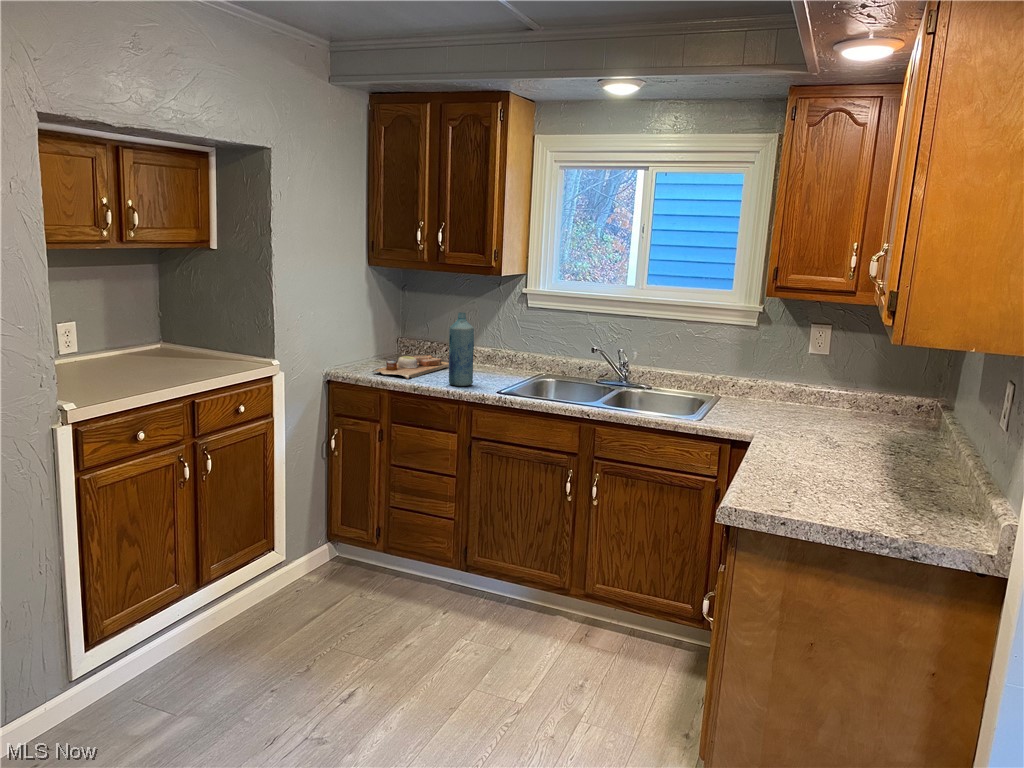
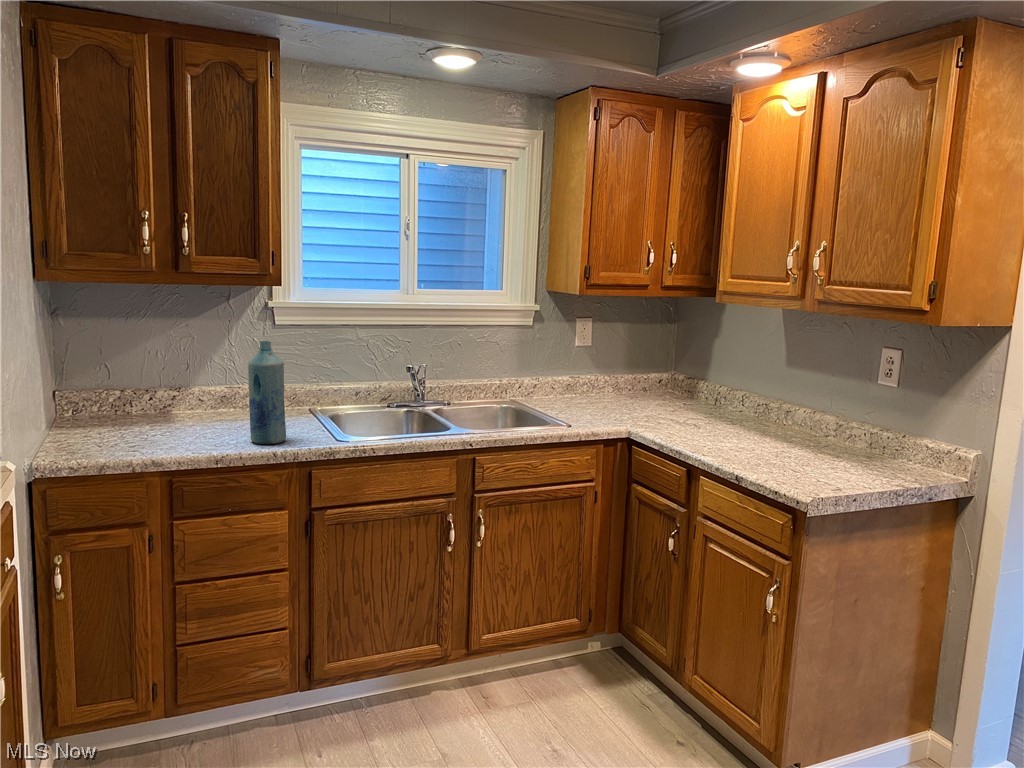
cutting board: present [373,355,449,379] -> none [112,409,186,451]

